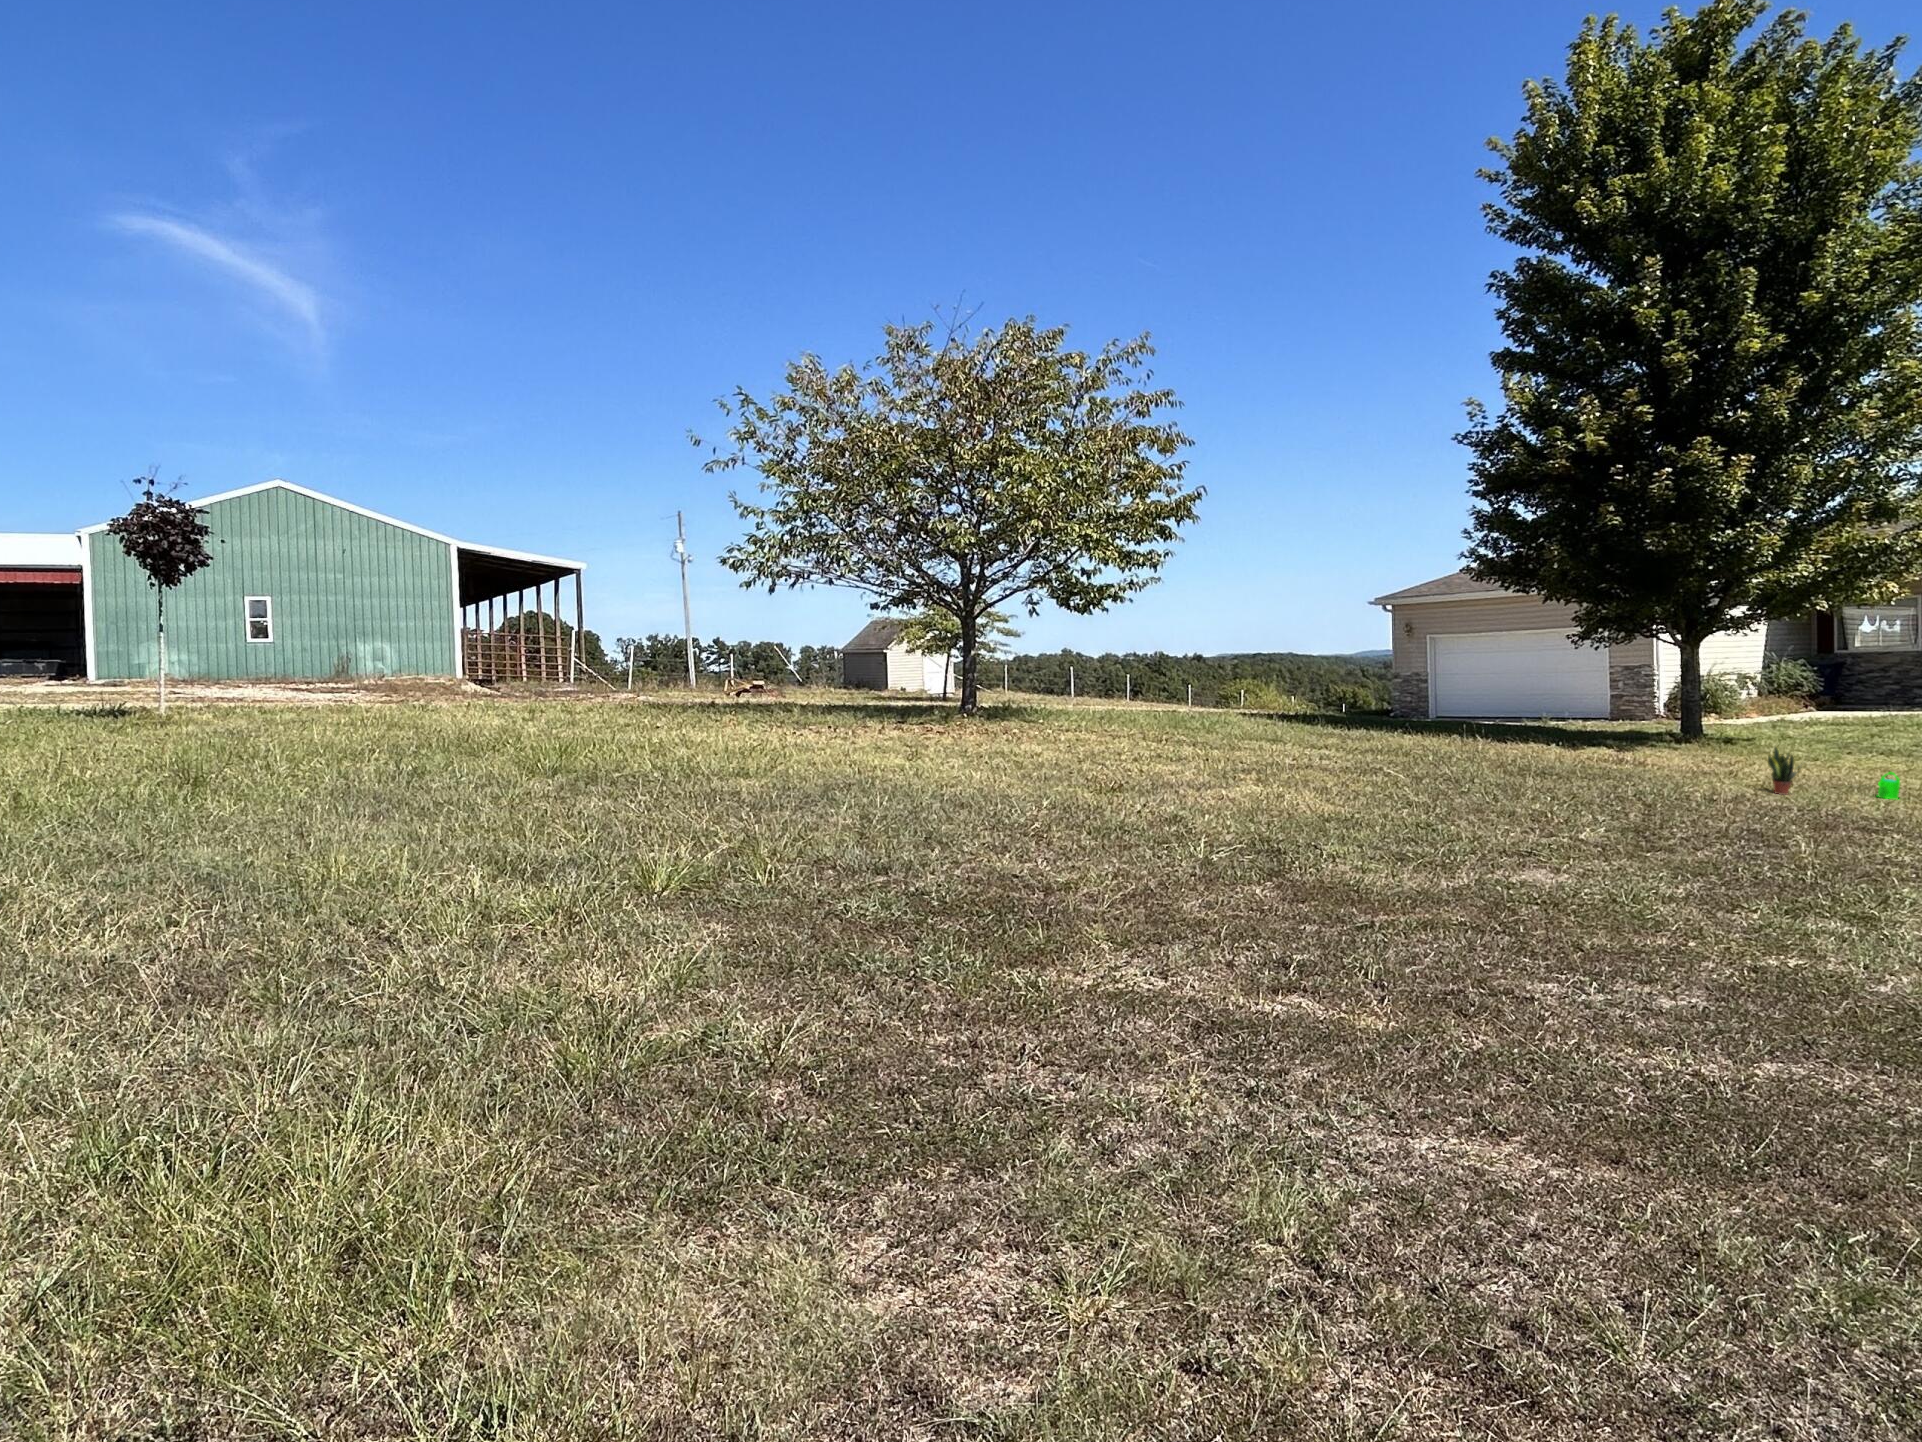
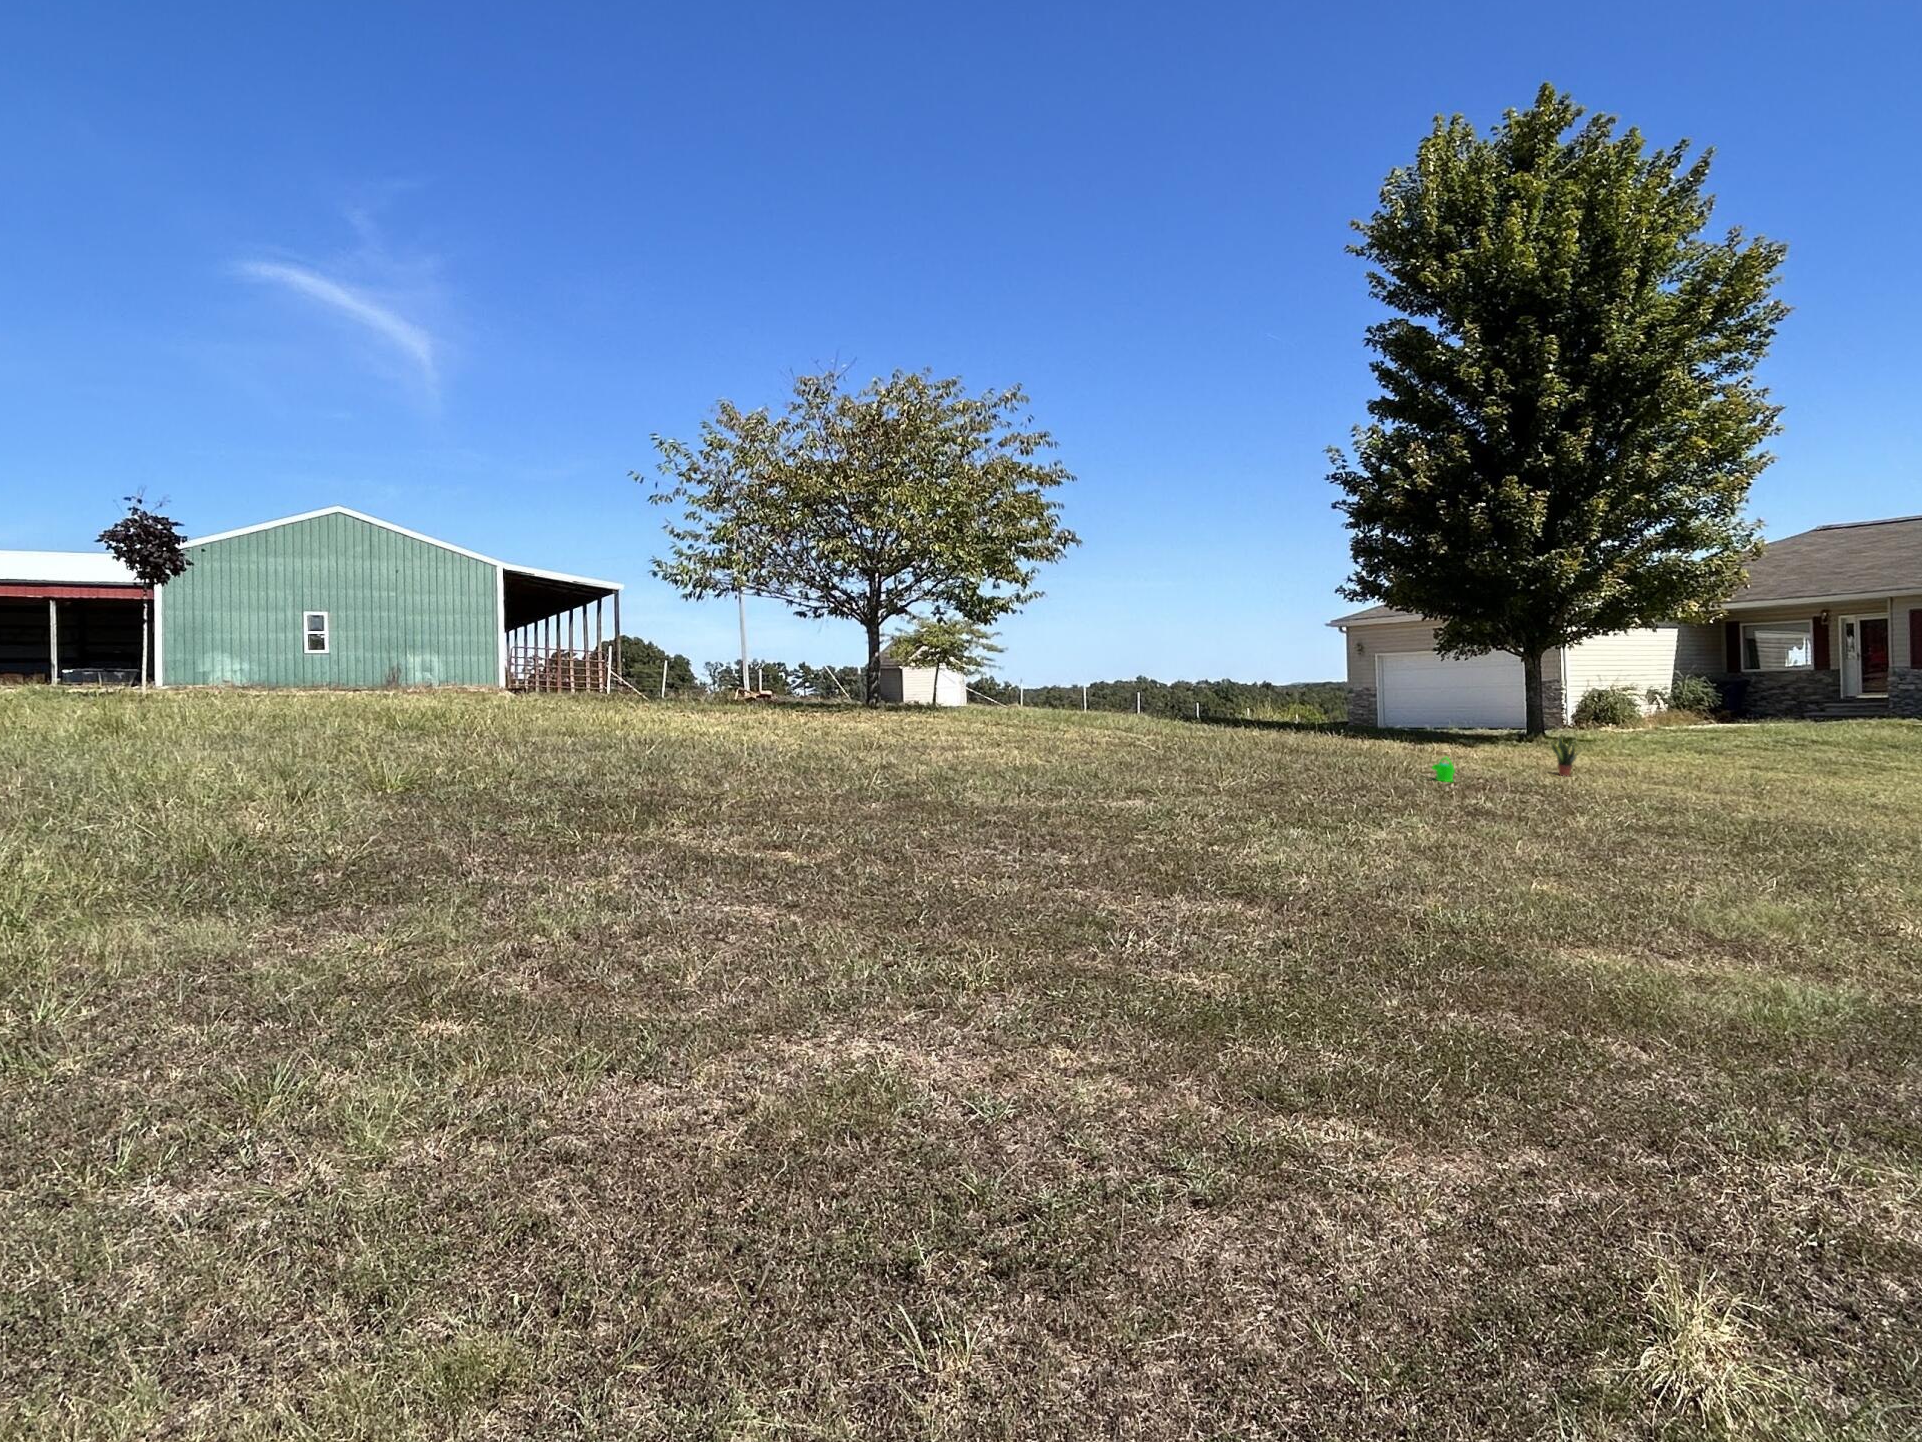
watering can: present [1877,772,1900,799] -> present [1432,756,1455,782]

